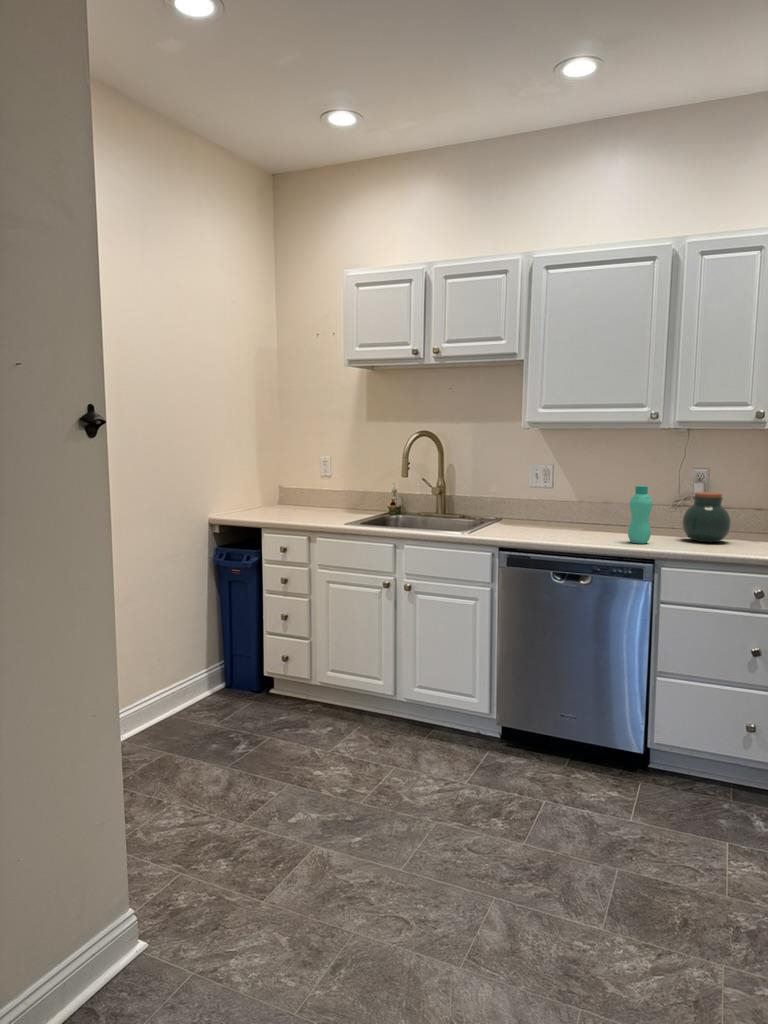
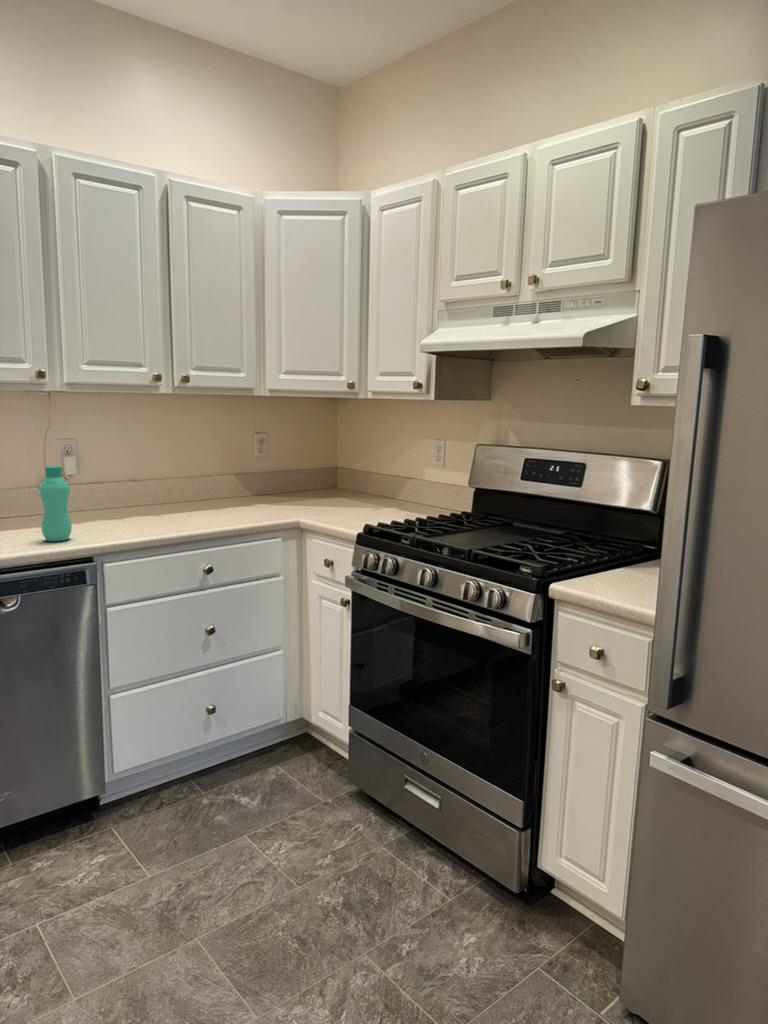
jar: present [682,492,731,542] -> none [83,466,138,525]

